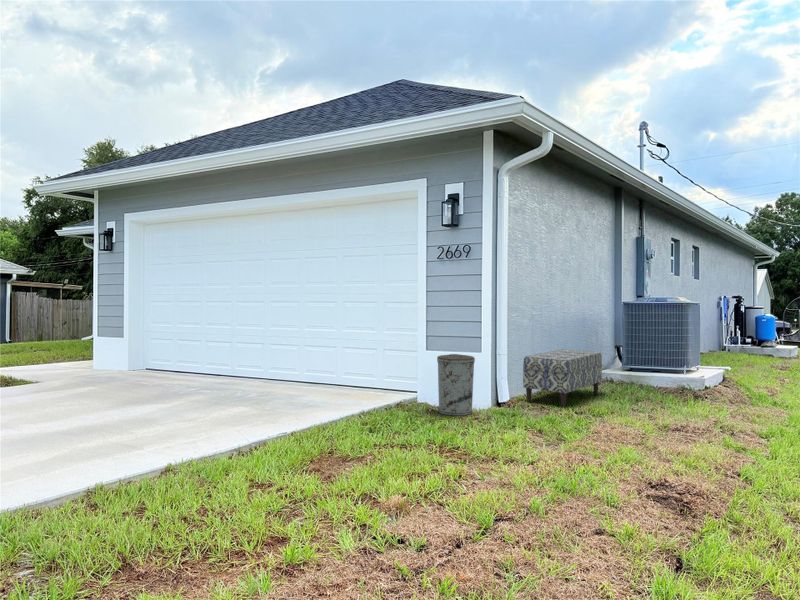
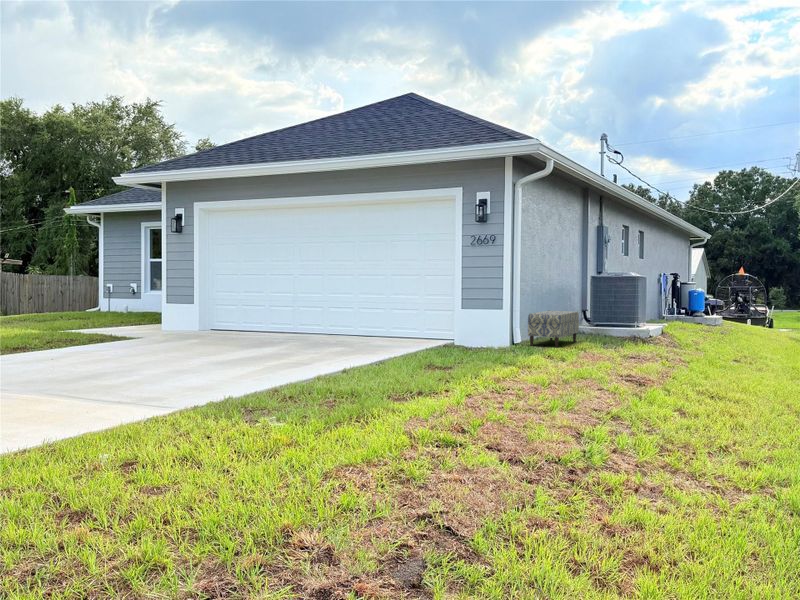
trash can: present [437,354,475,416] -> none [475,310,501,351]

